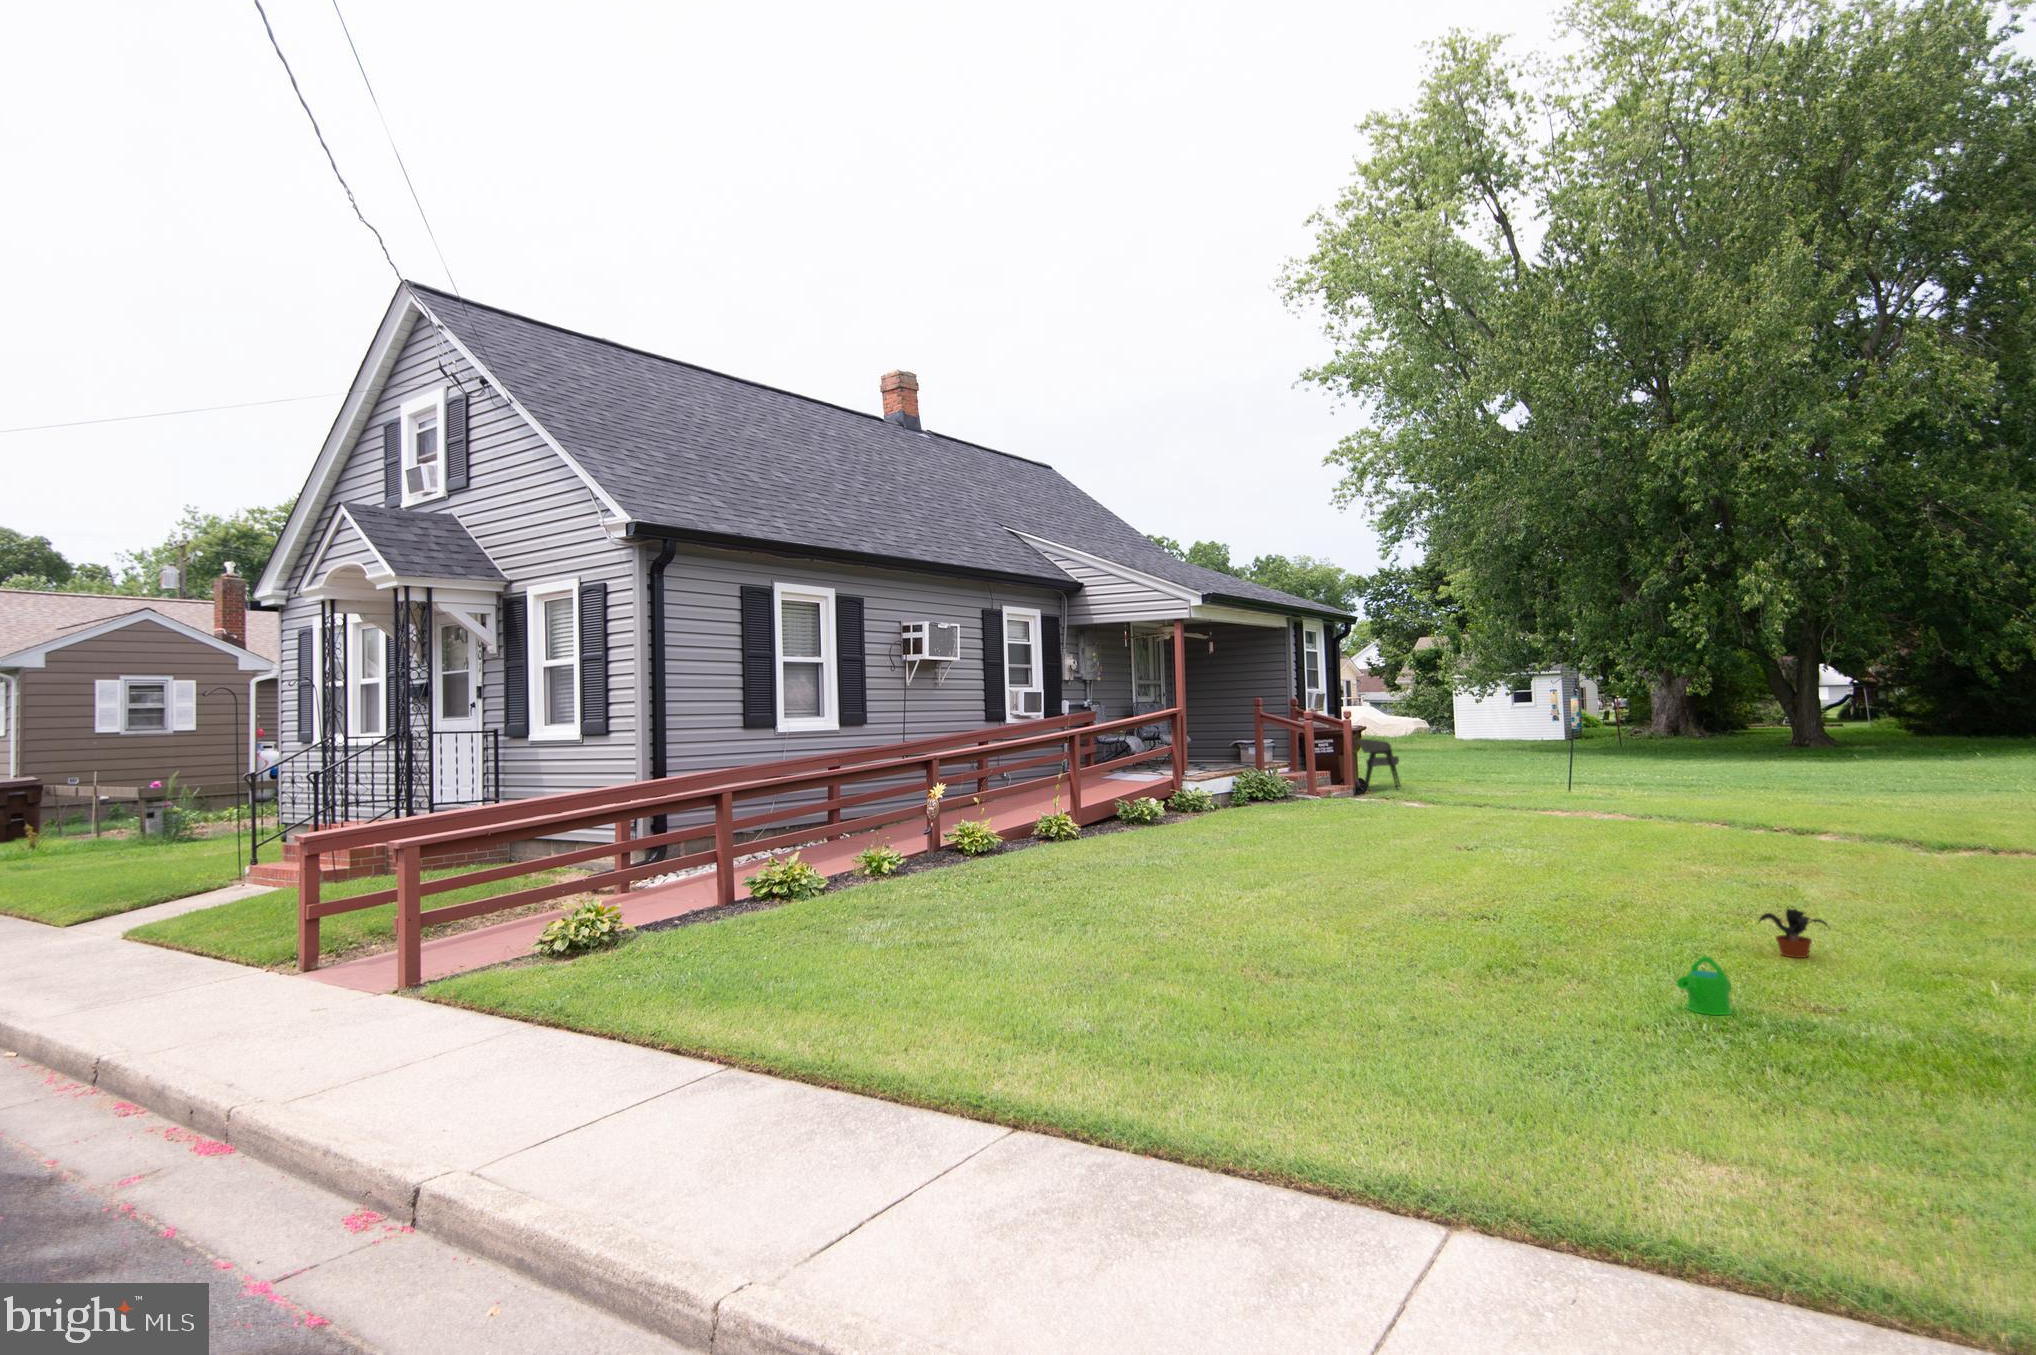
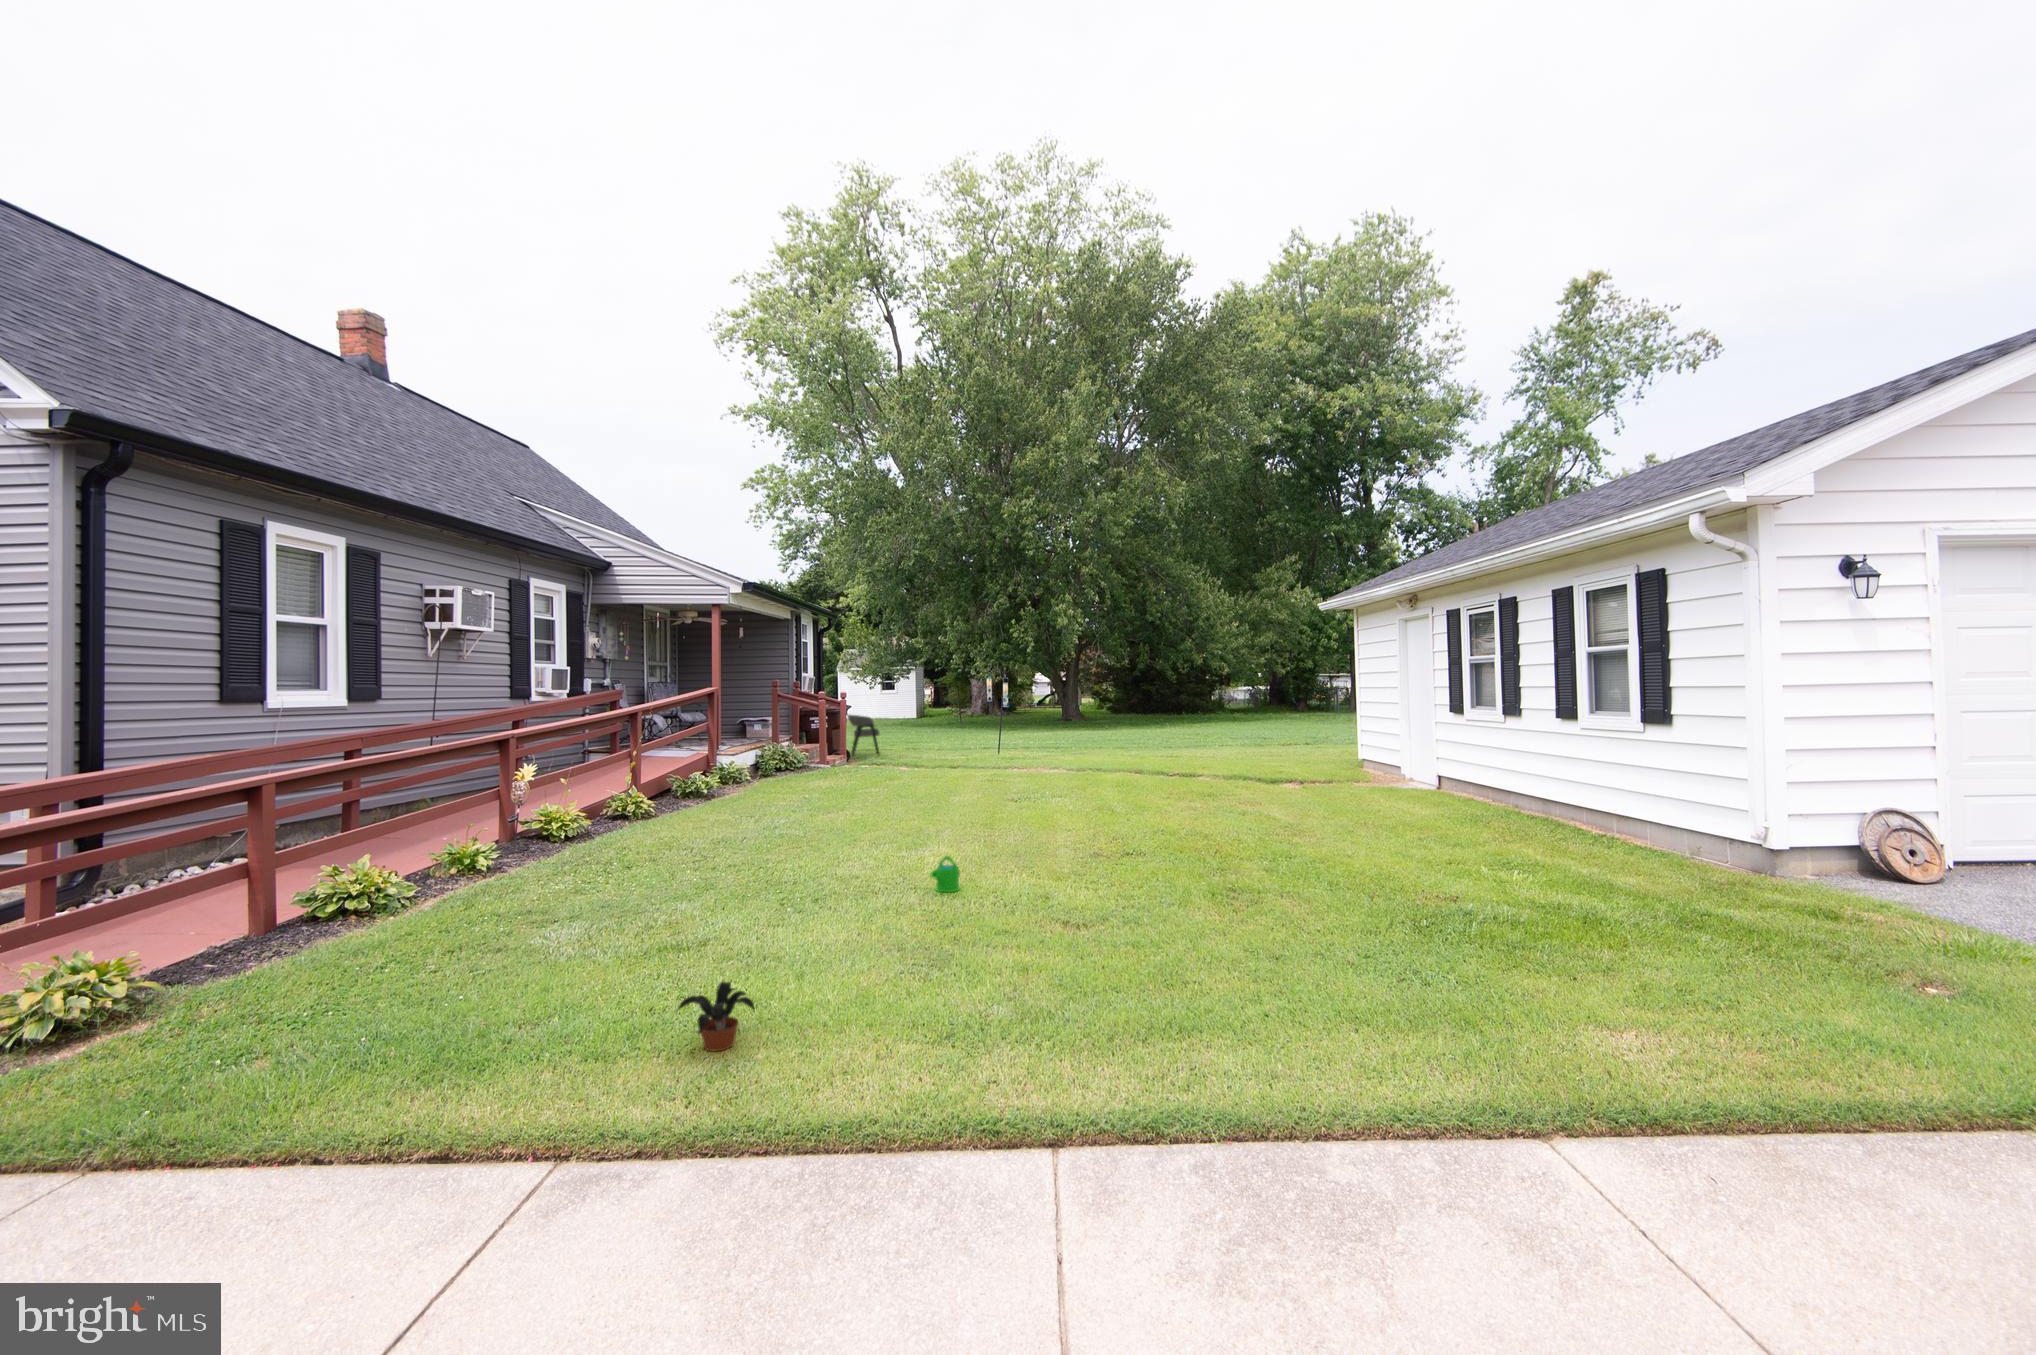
potted plant: present [1759,909,1828,958] -> present [678,982,755,1051]
watering can: present [1677,956,1733,1015] -> present [930,856,960,892]

